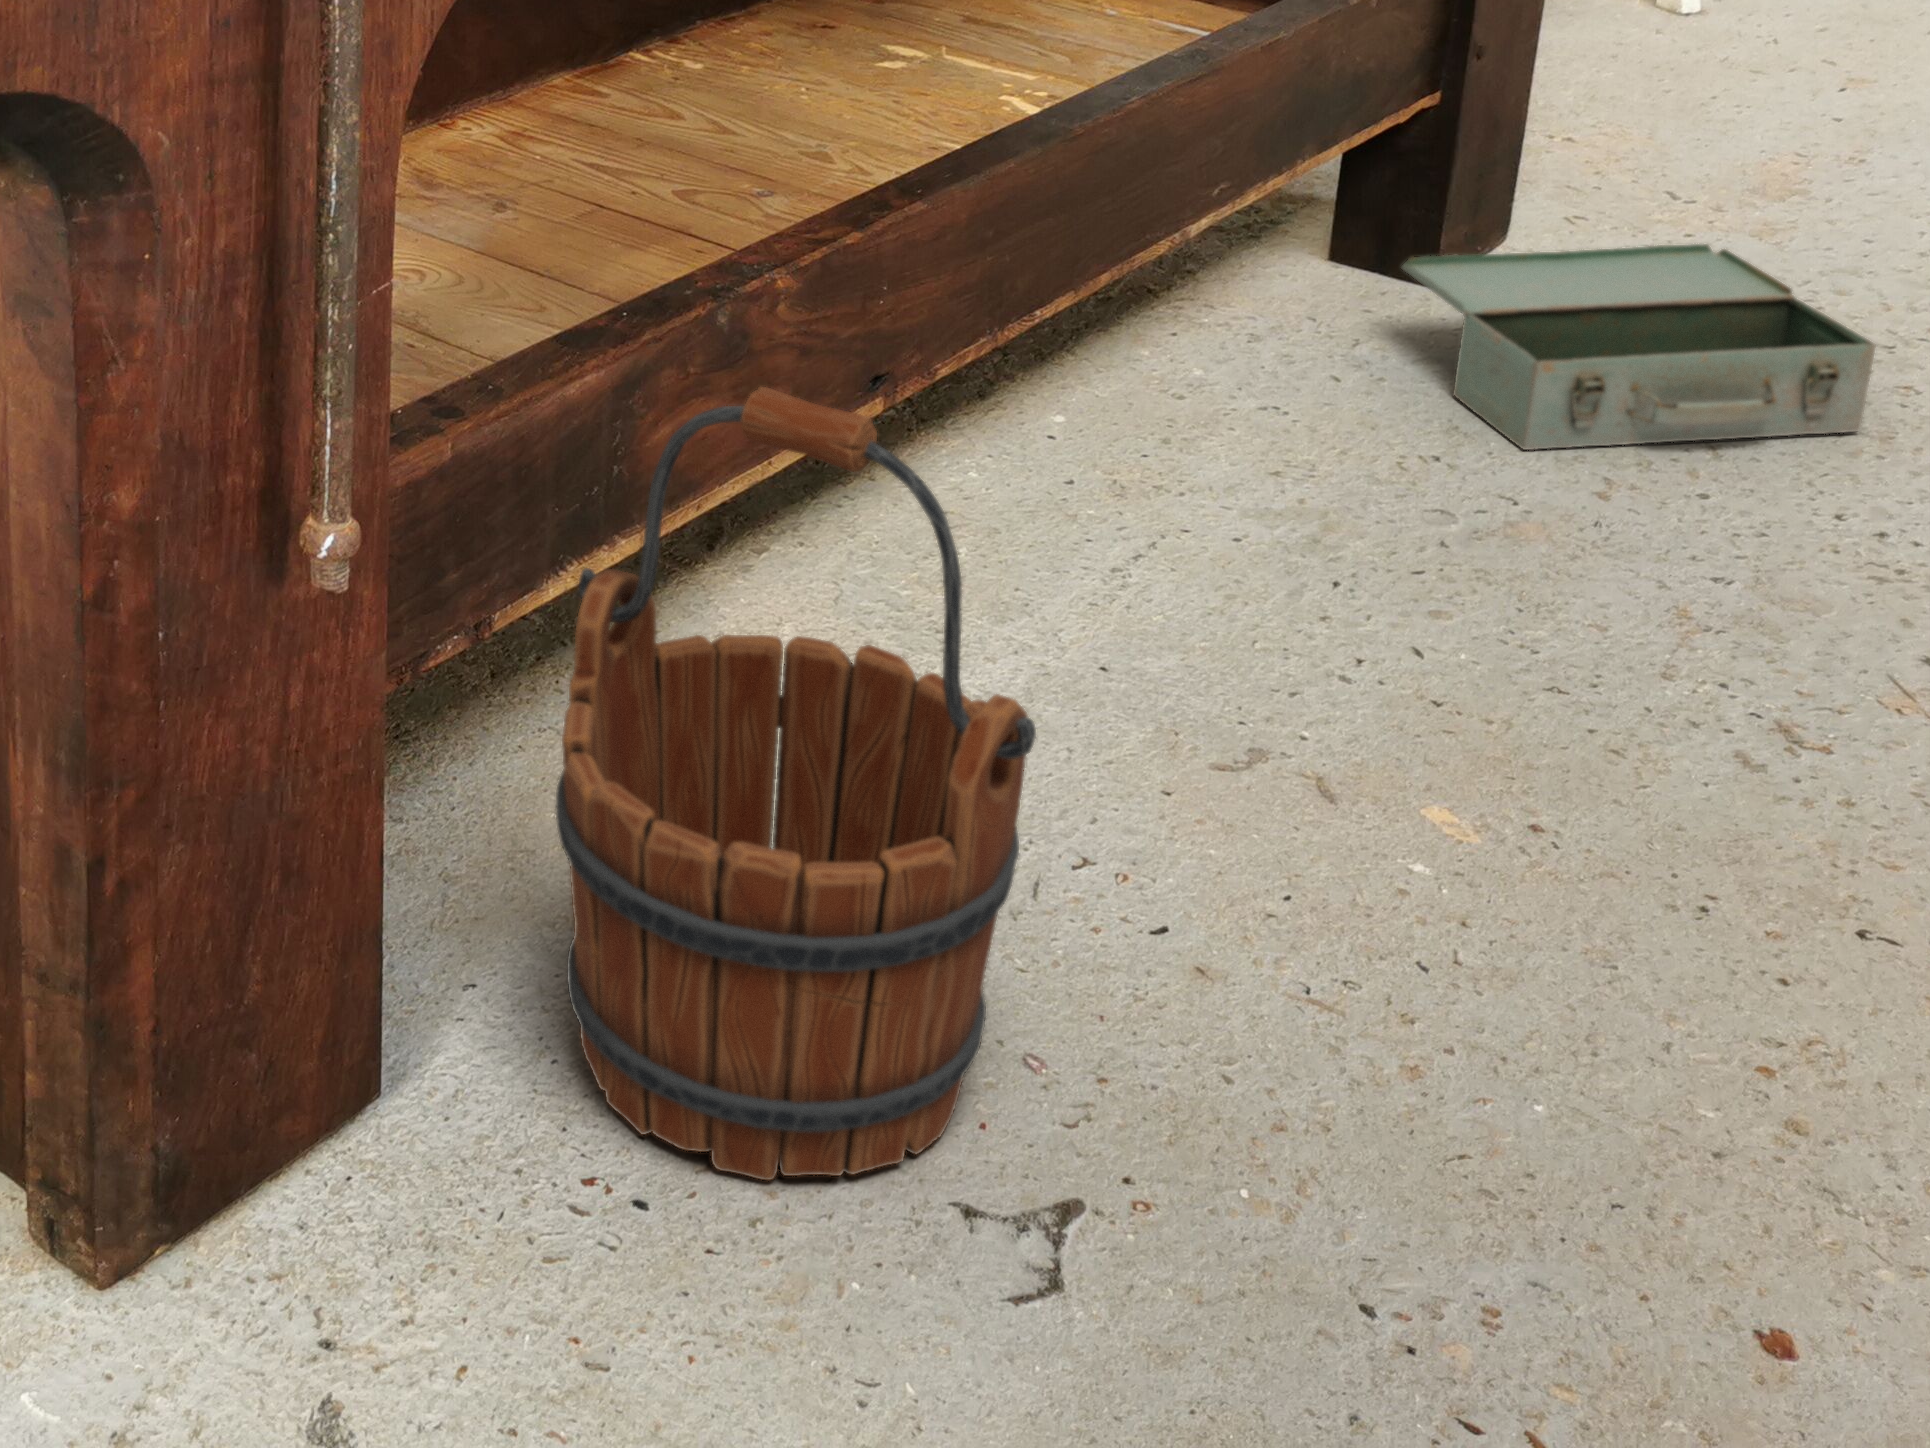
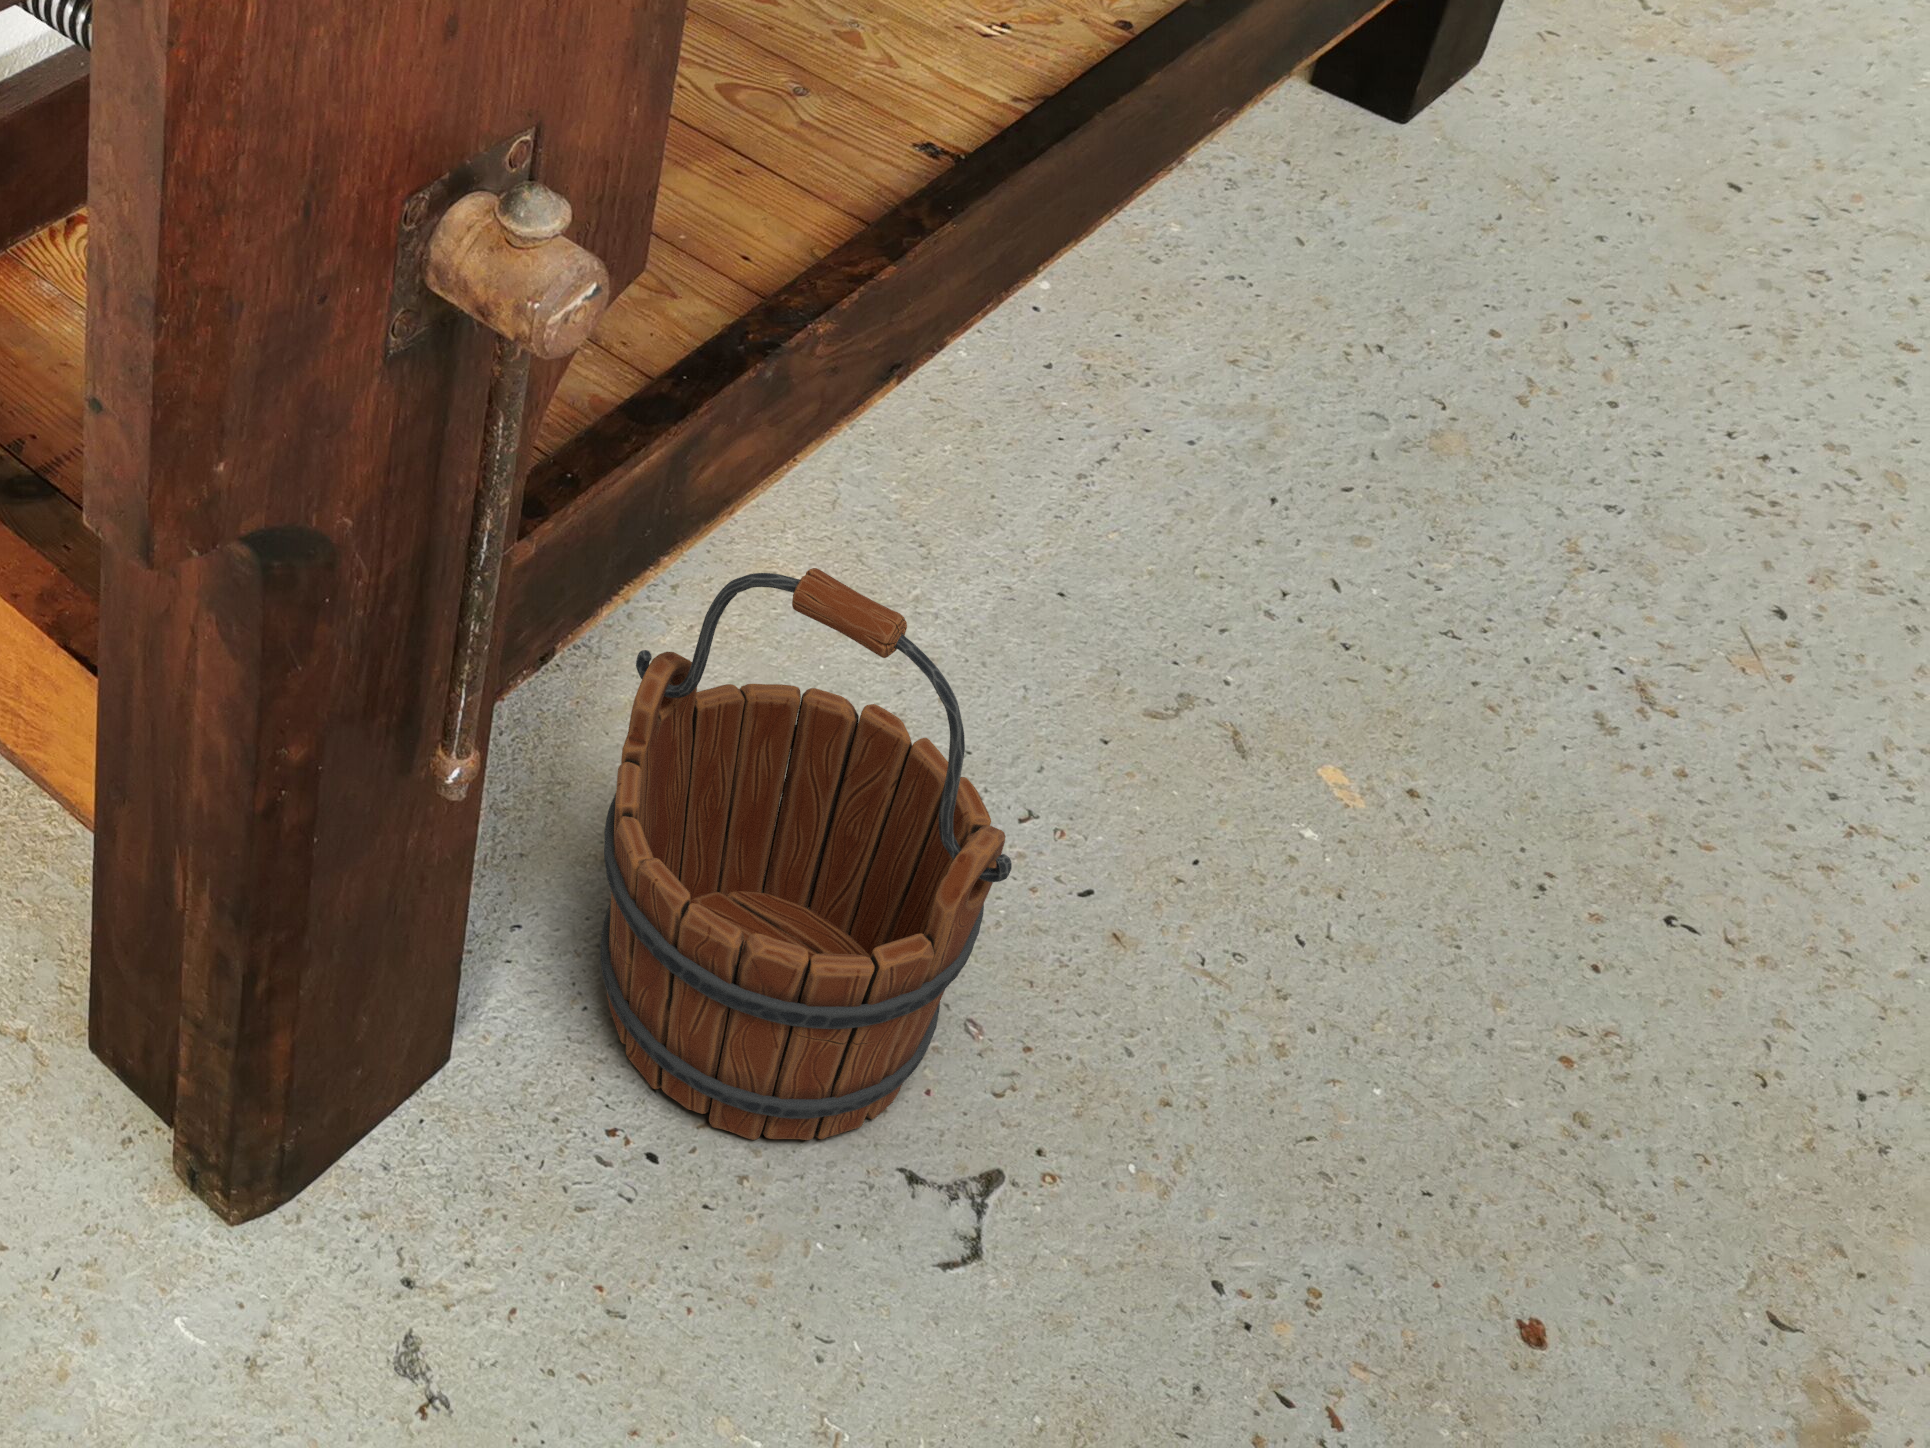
toolbox: present [1402,244,1876,450] -> none [1374,121,1796,338]

